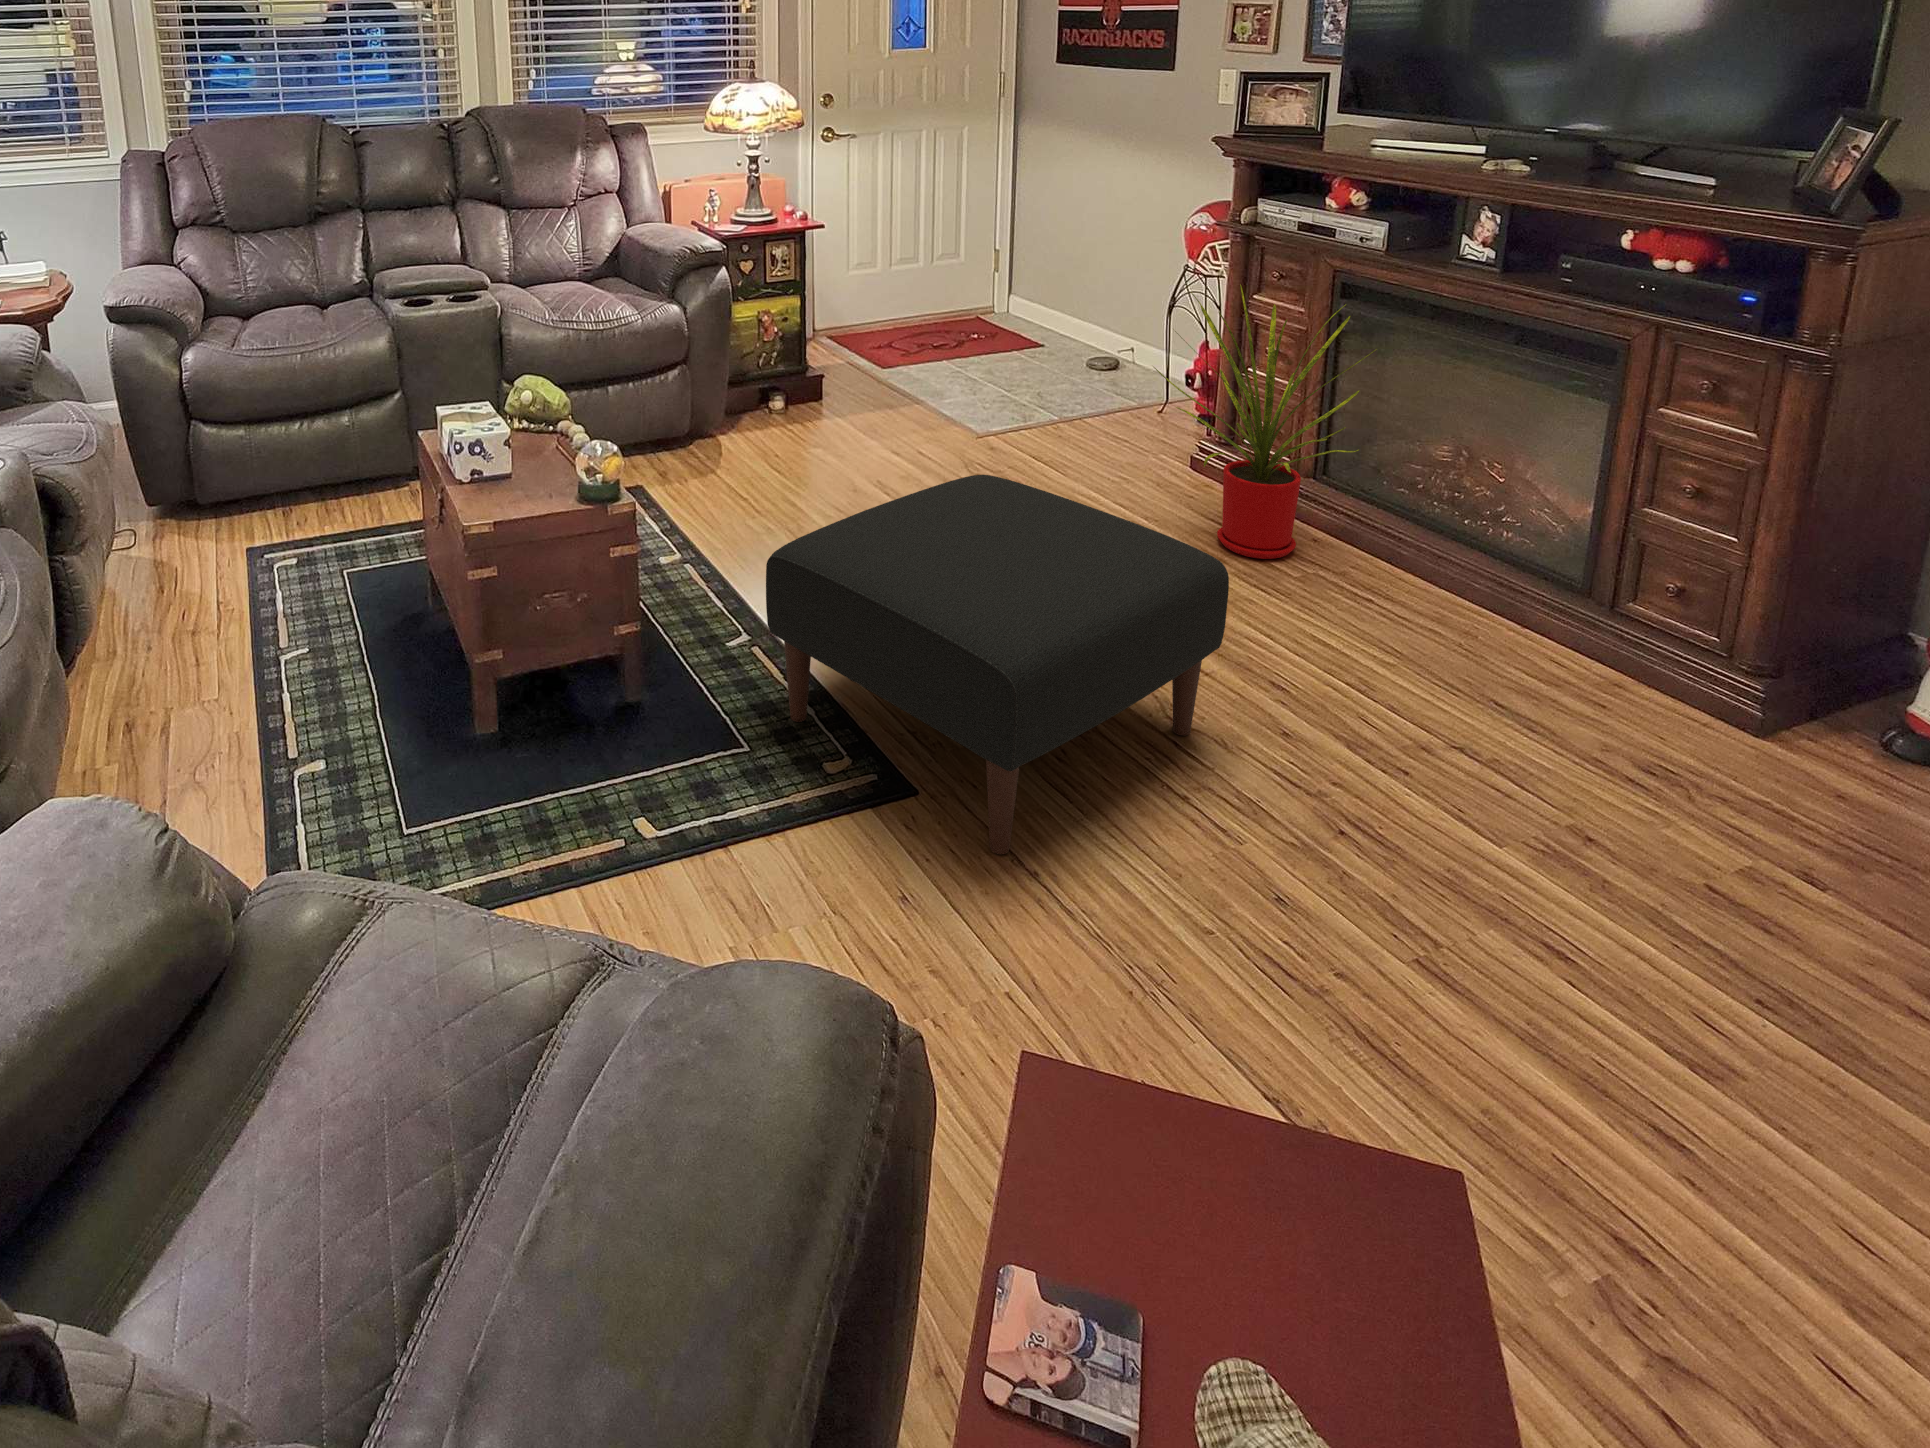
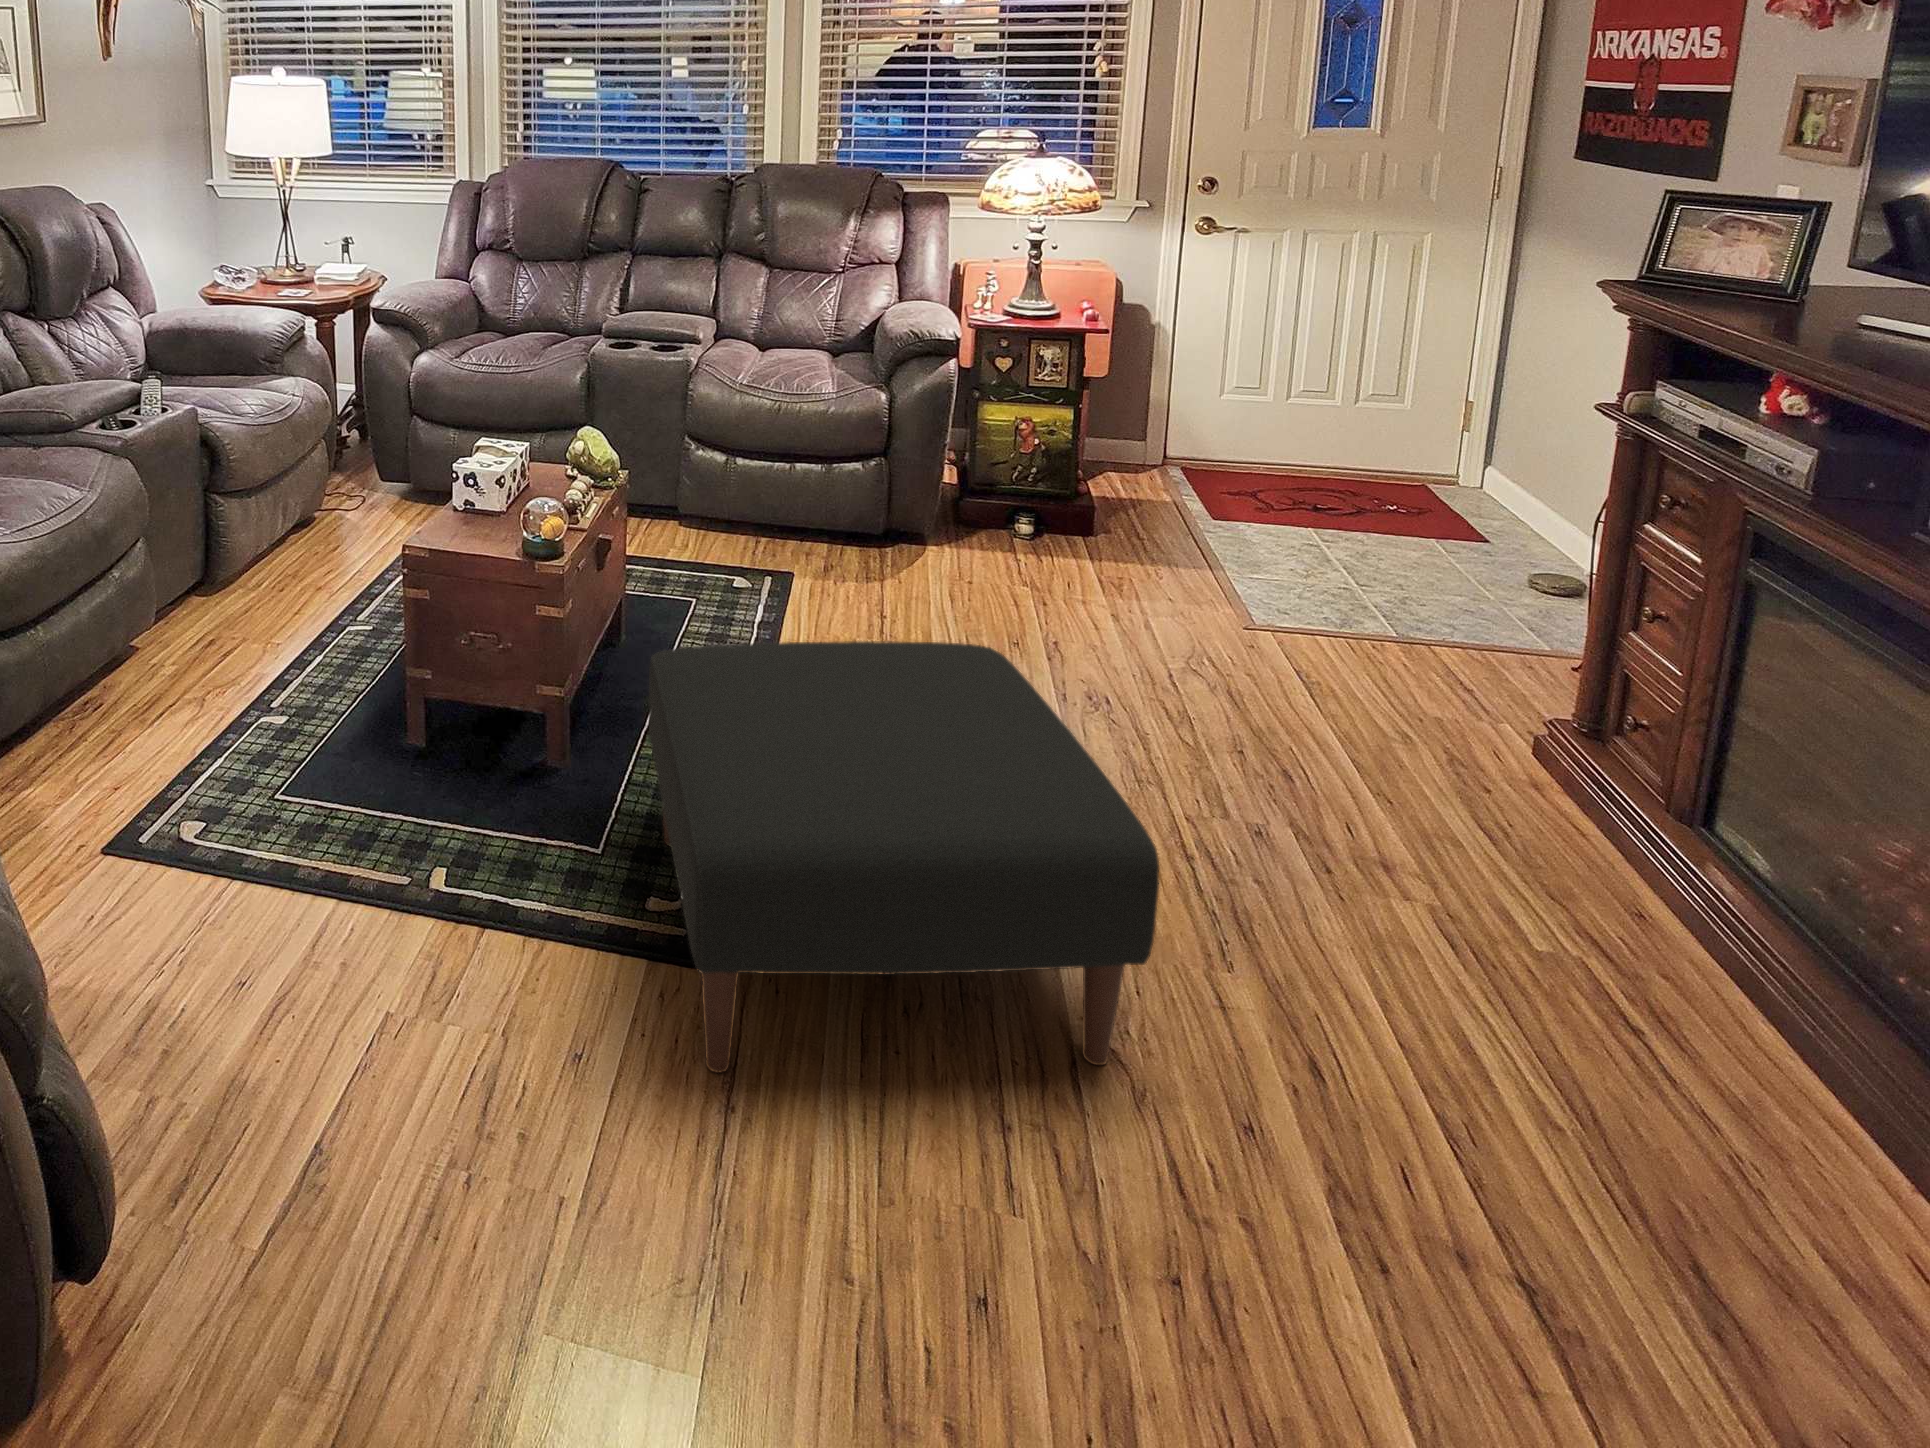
house plant: present [1154,285,1375,559] -> none [1365,489,1746,918]

